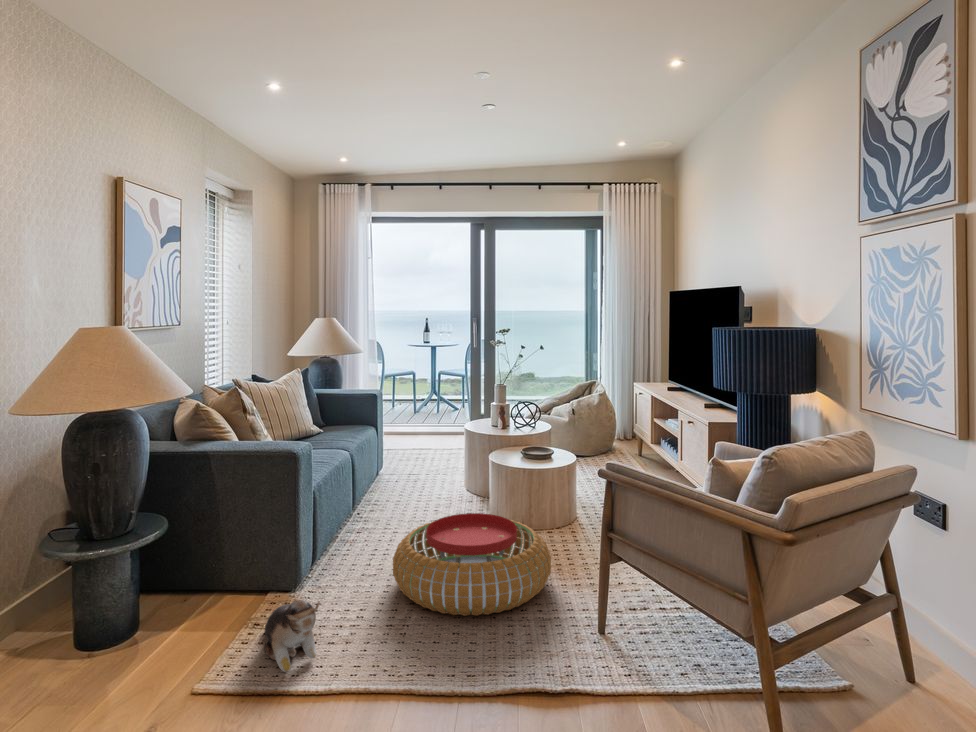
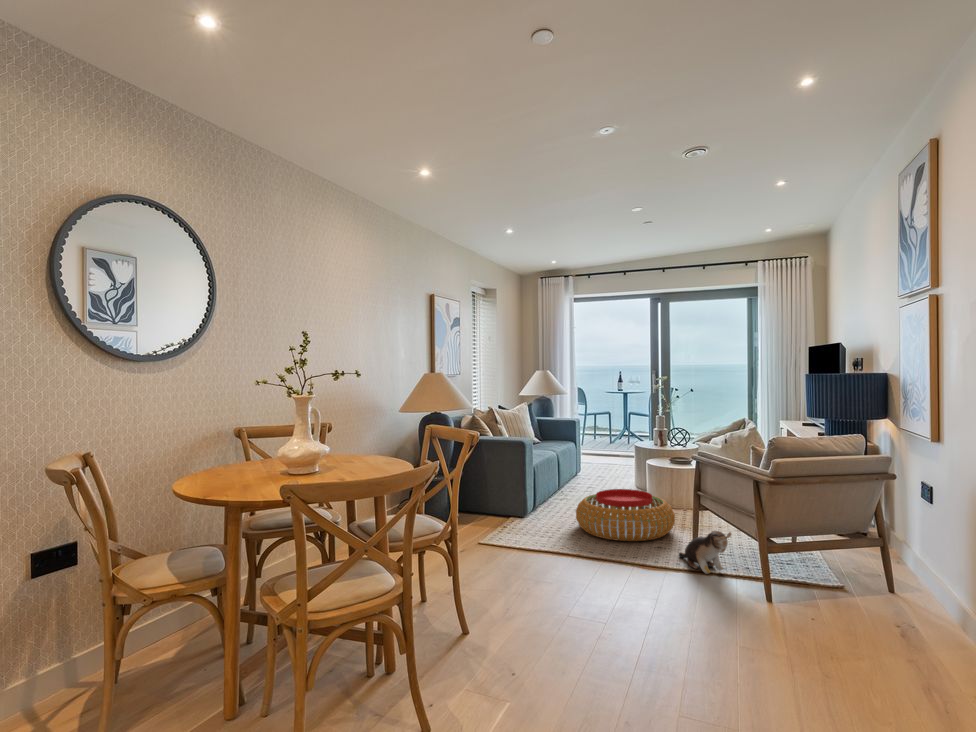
plush toy: present [265,600,319,672] -> present [679,531,731,574]

